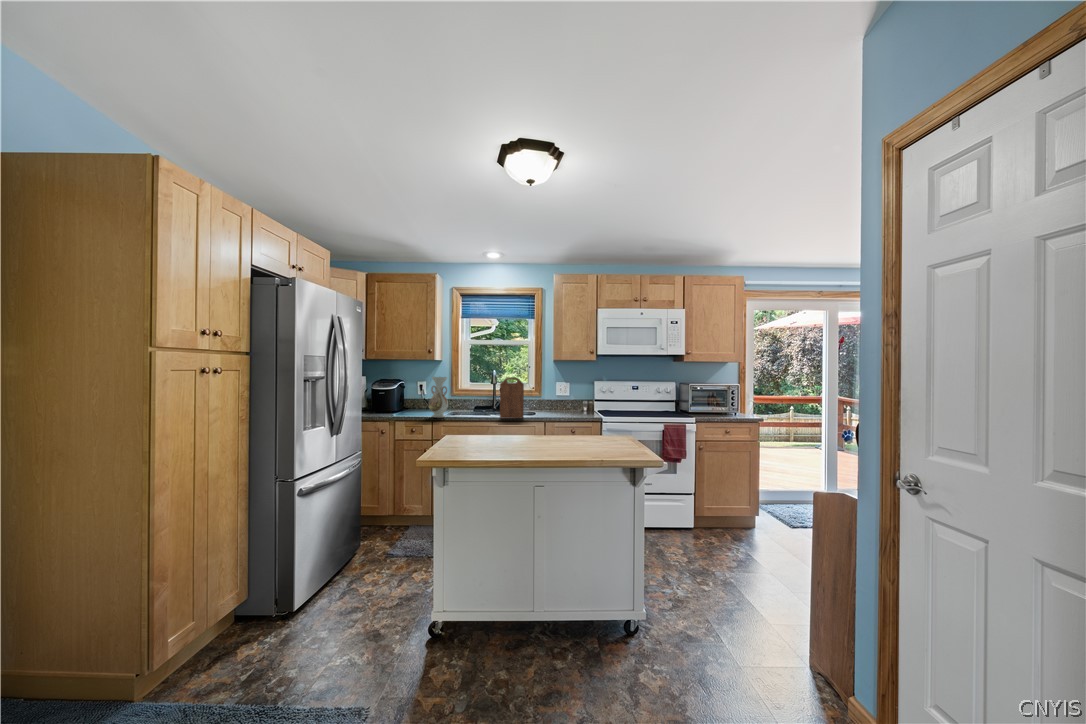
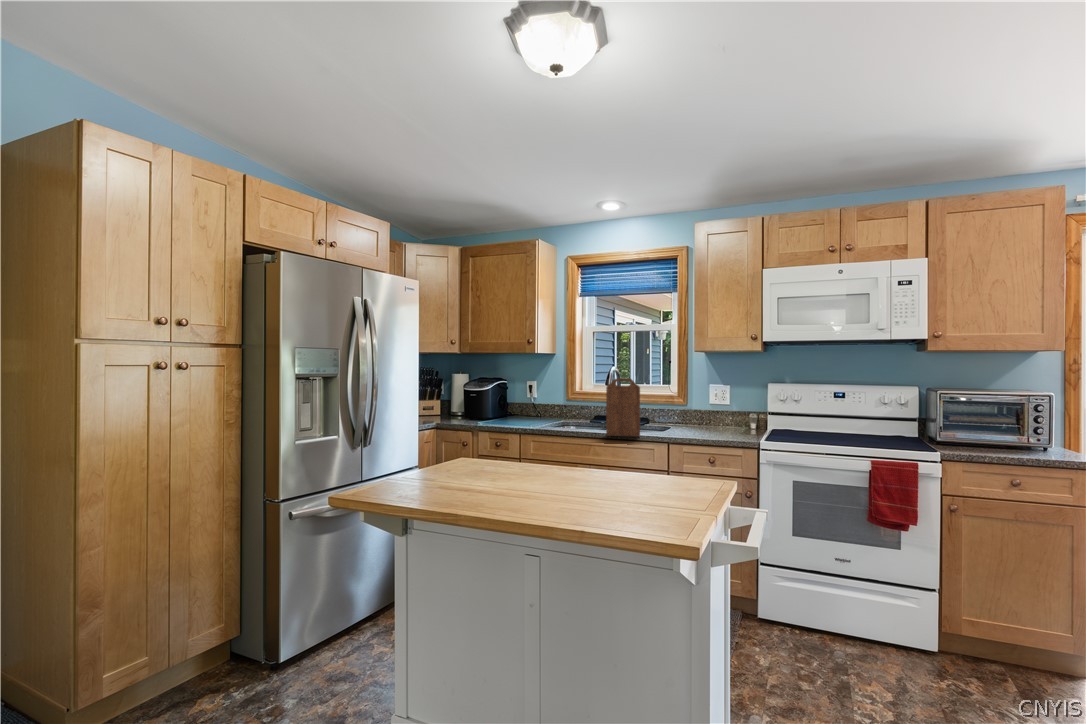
vase: present [429,377,448,418] -> none [519,377,543,430]

